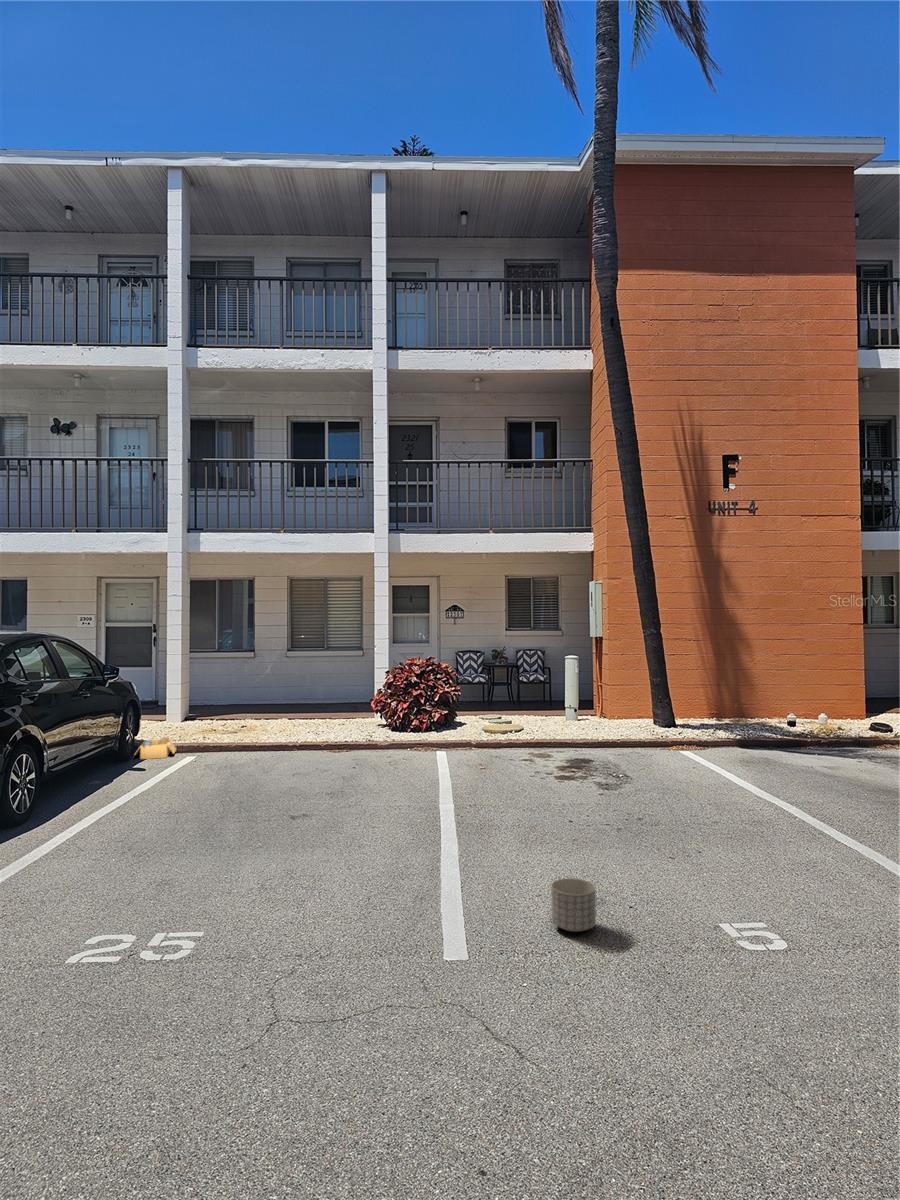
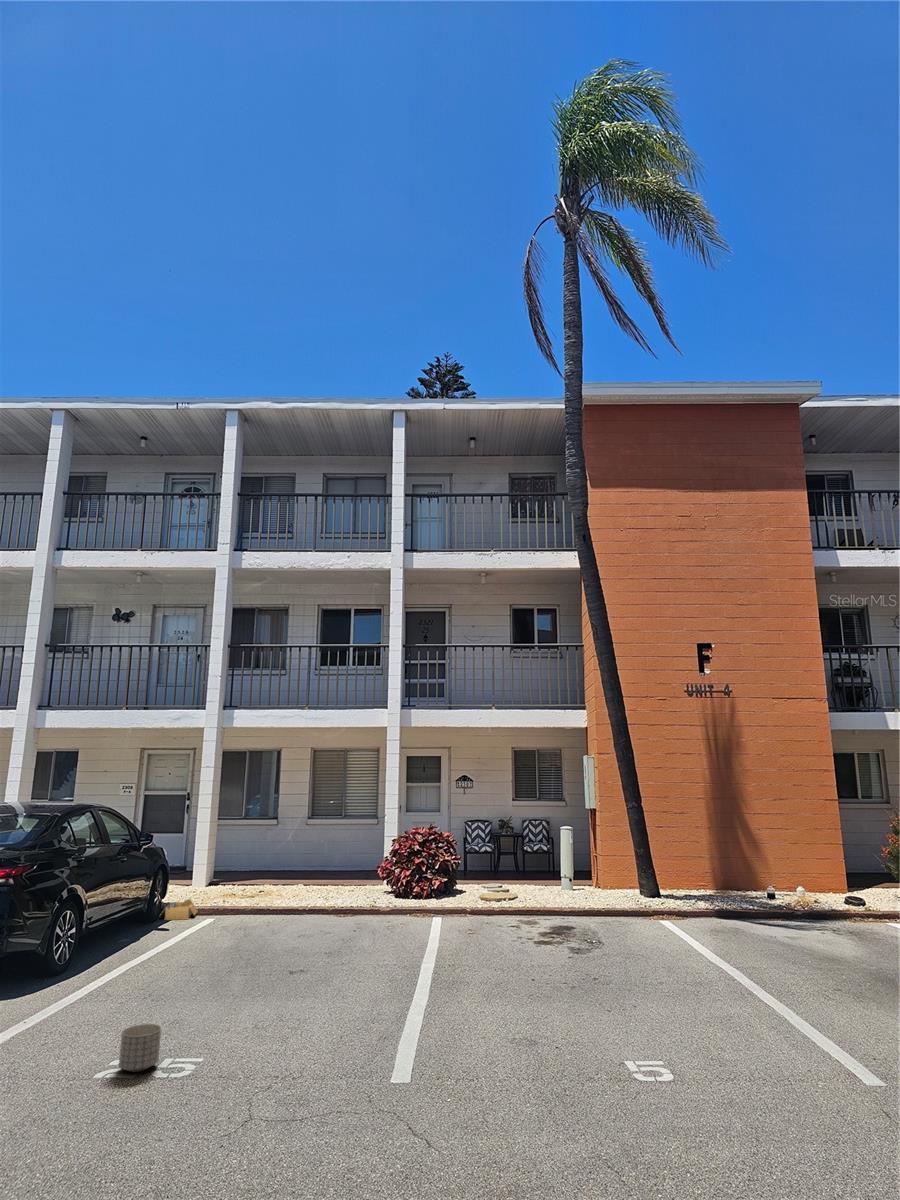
planter: present [551,878,596,932] -> present [119,1024,161,1072]

